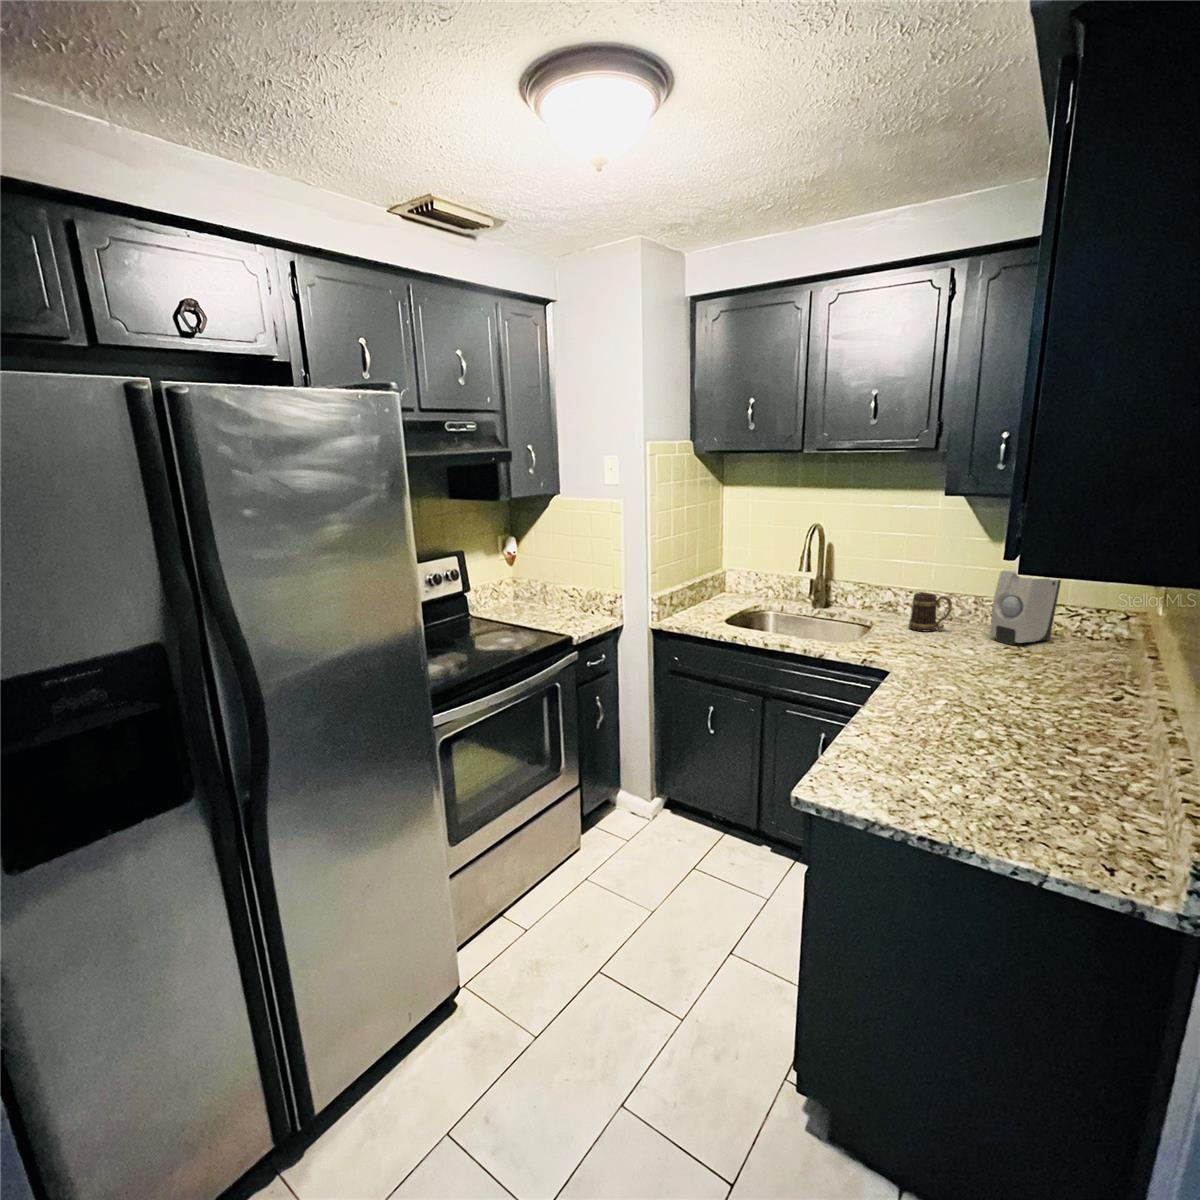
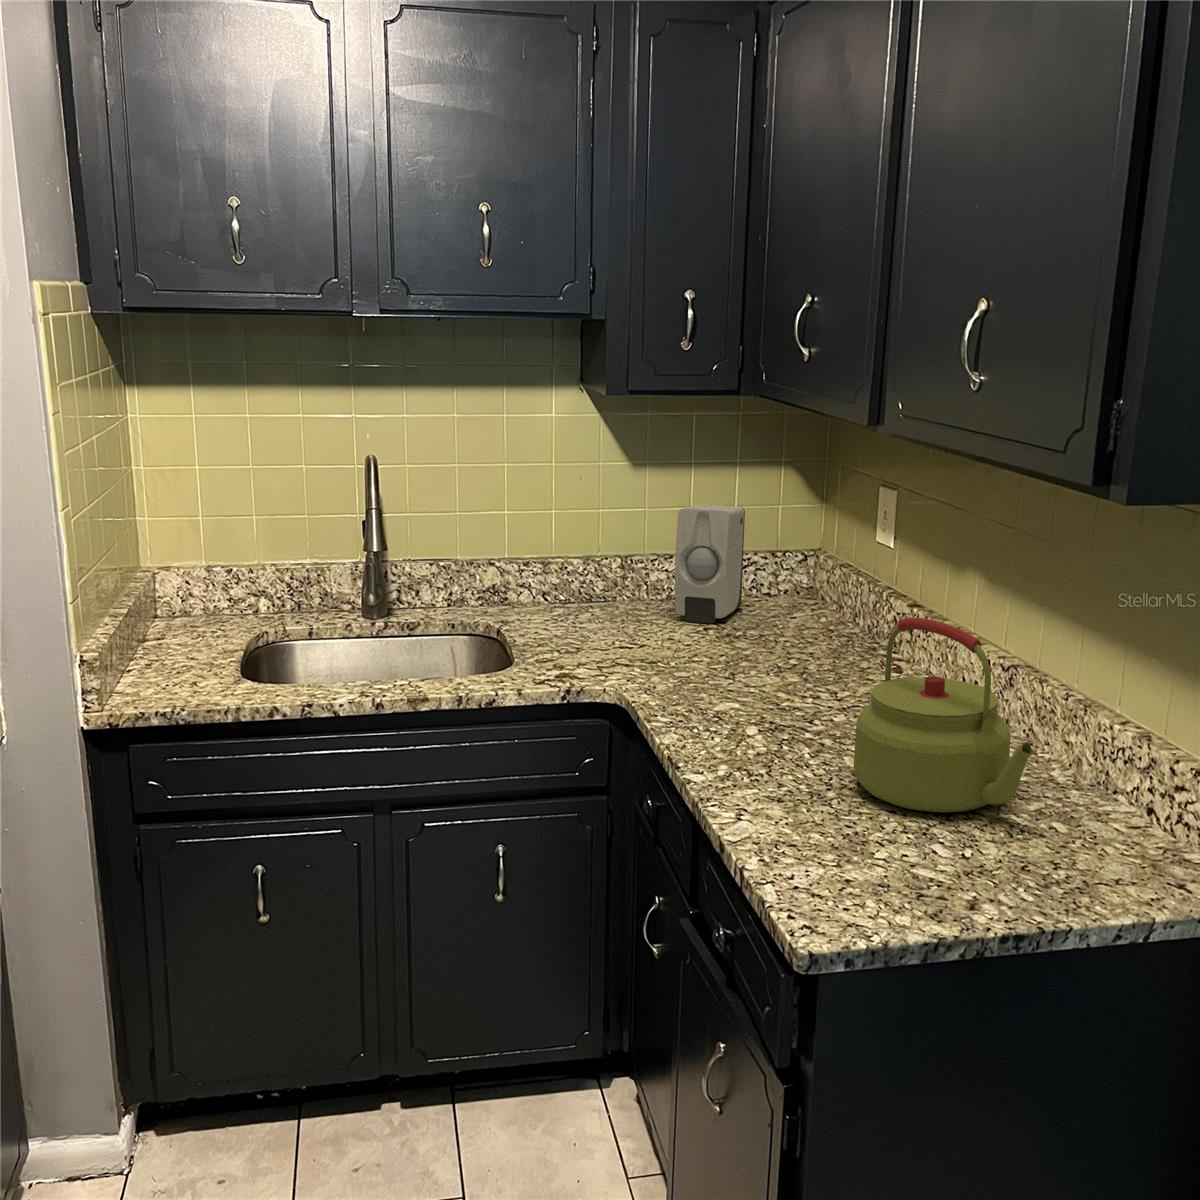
mug: present [909,593,952,632] -> none [552,561,615,627]
kettle: none [948,647,1067,778] -> present [854,617,1034,812]

